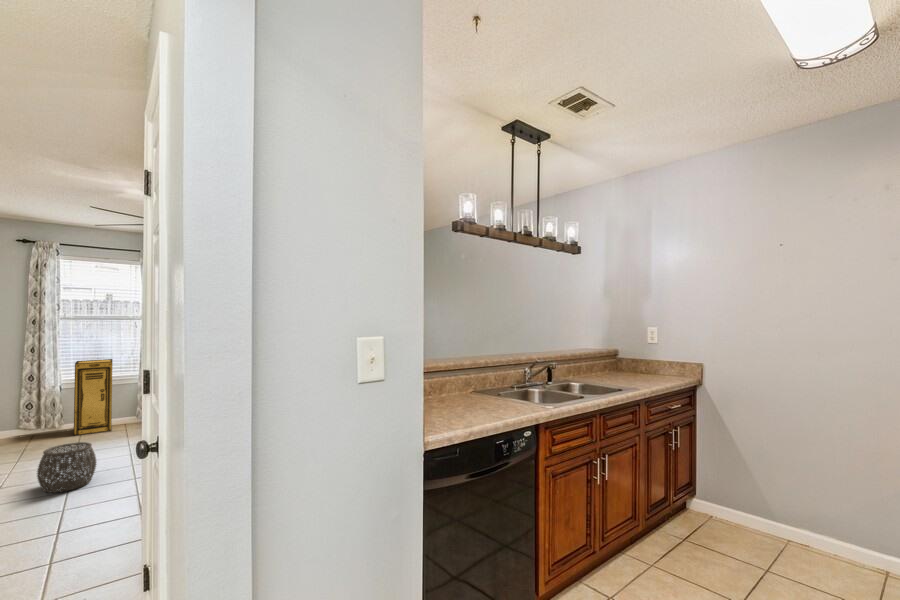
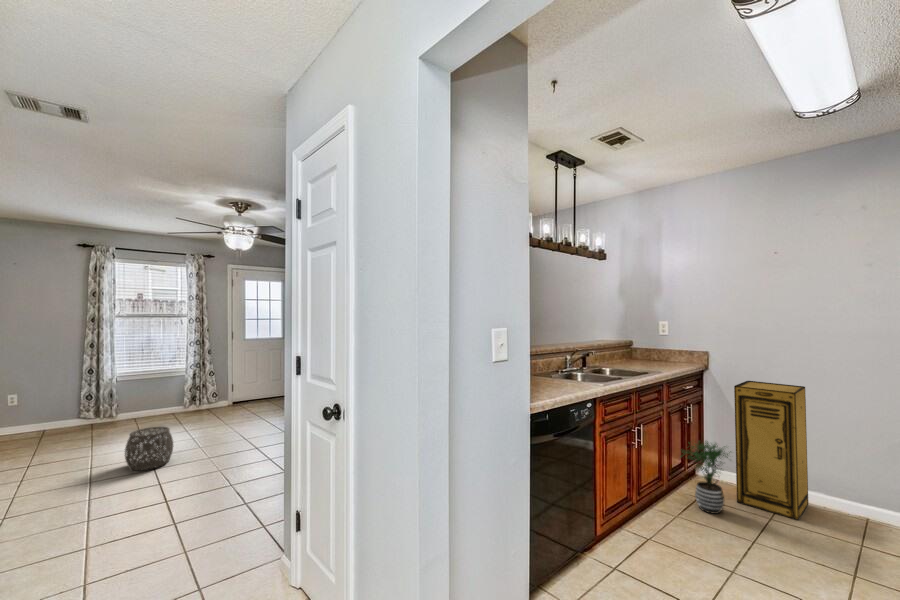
storage cabinet: present [74,359,112,436] -> present [734,381,808,520]
potted plant: none [660,470,728,563] -> present [680,441,728,514]

